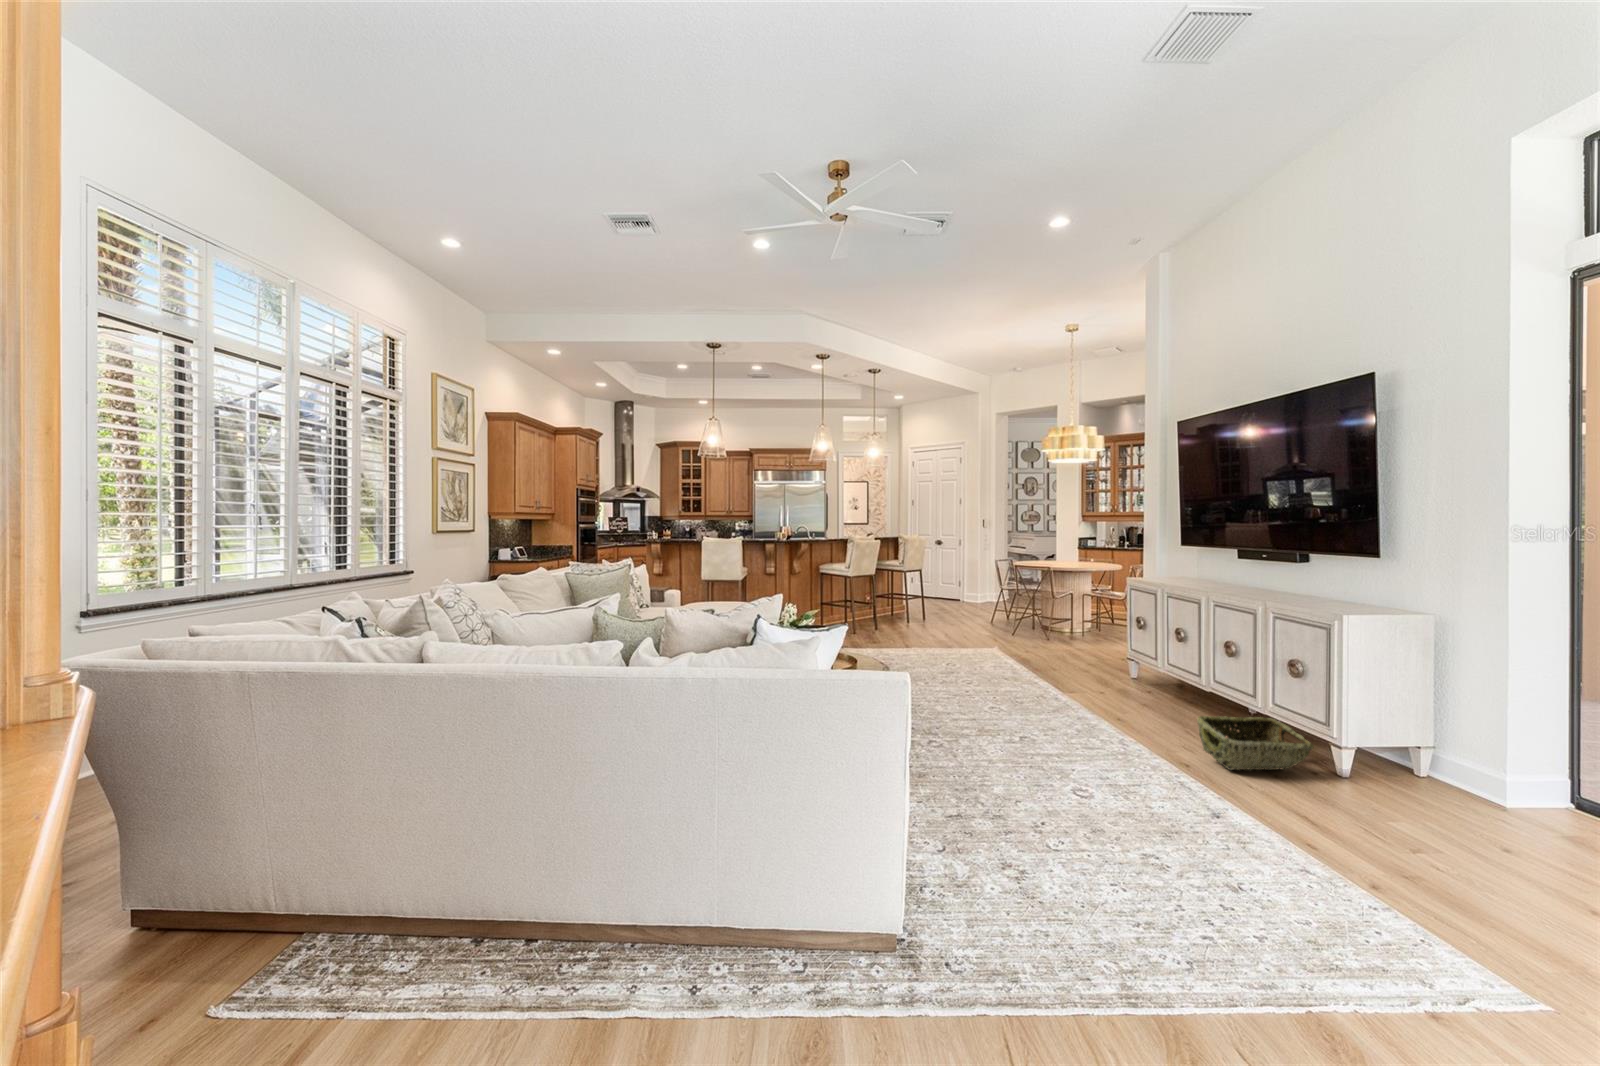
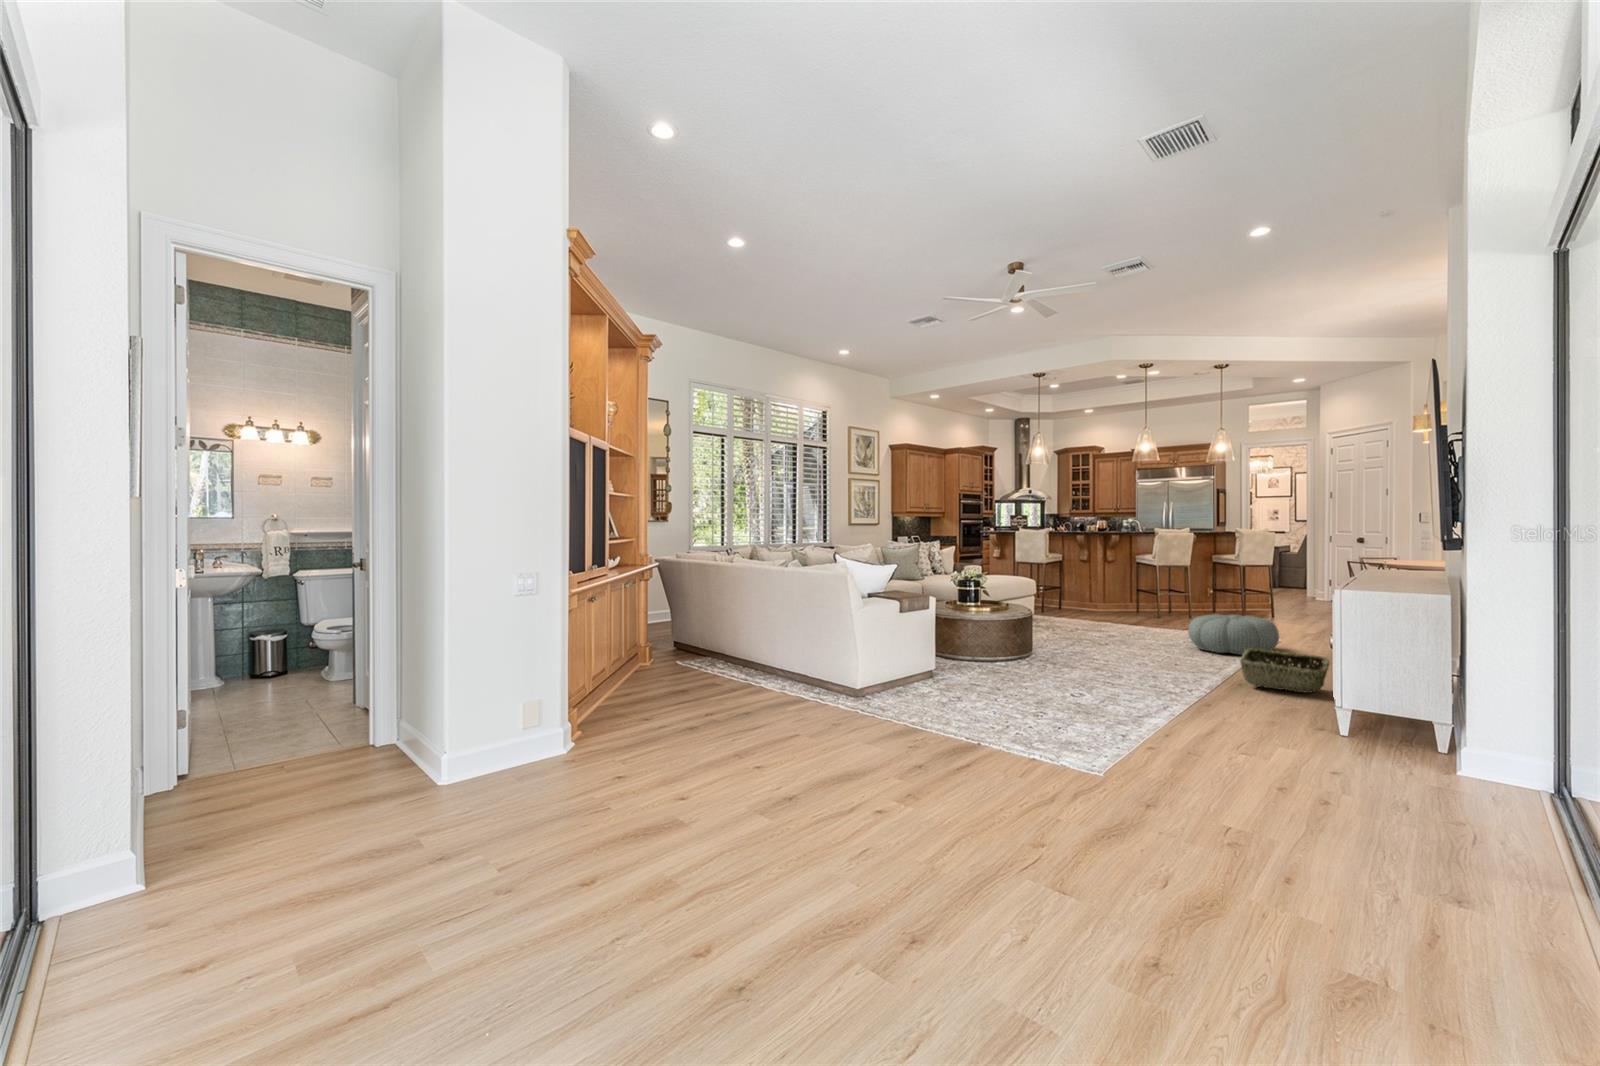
pouf: none [998,651,1094,703] -> present [1188,614,1279,655]

